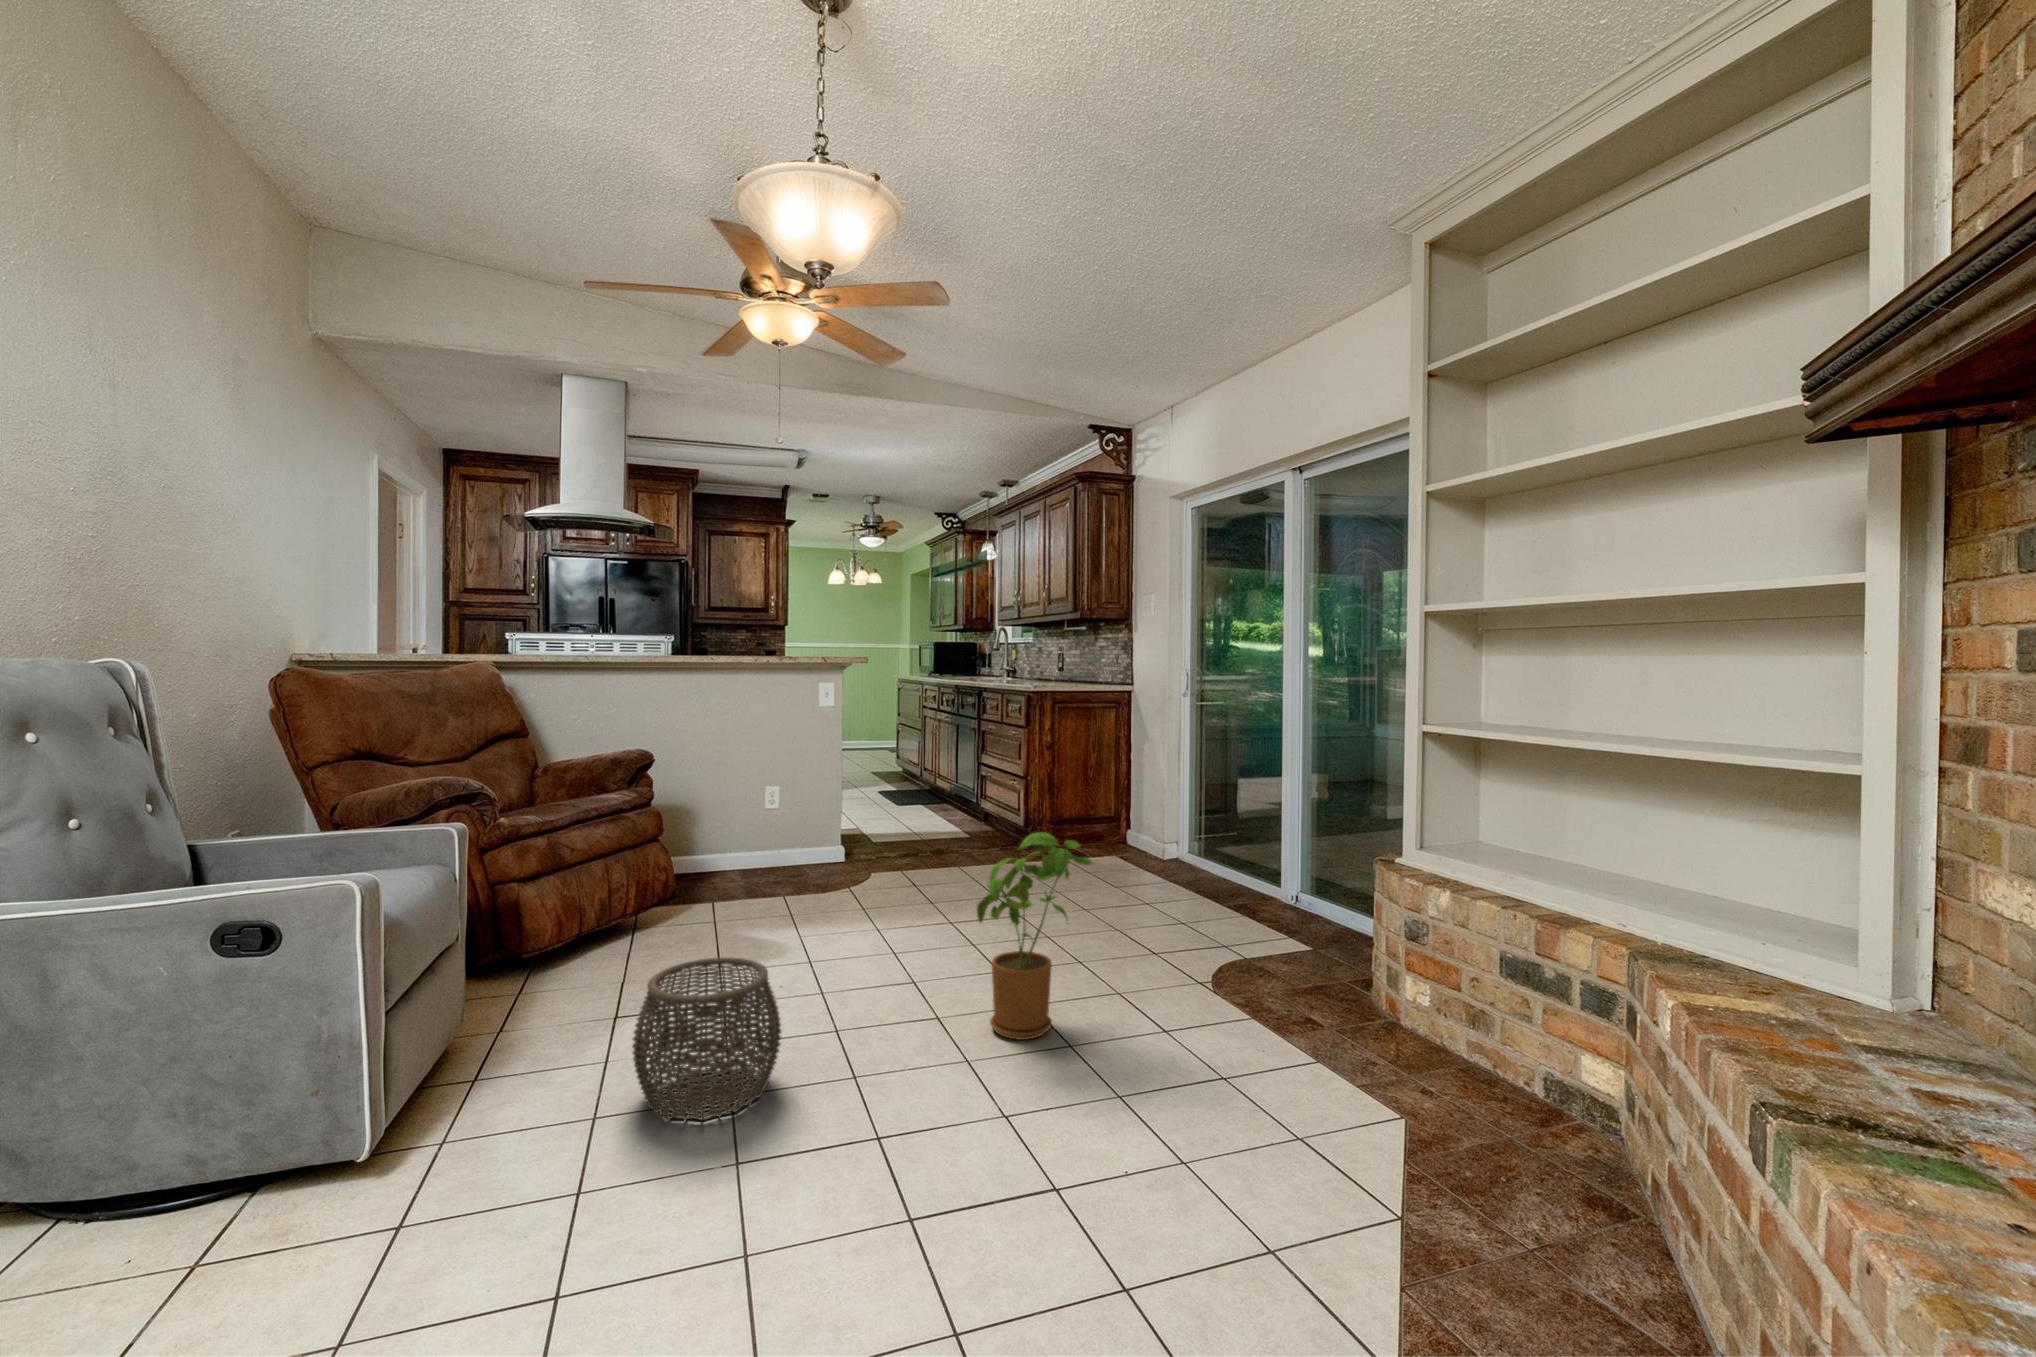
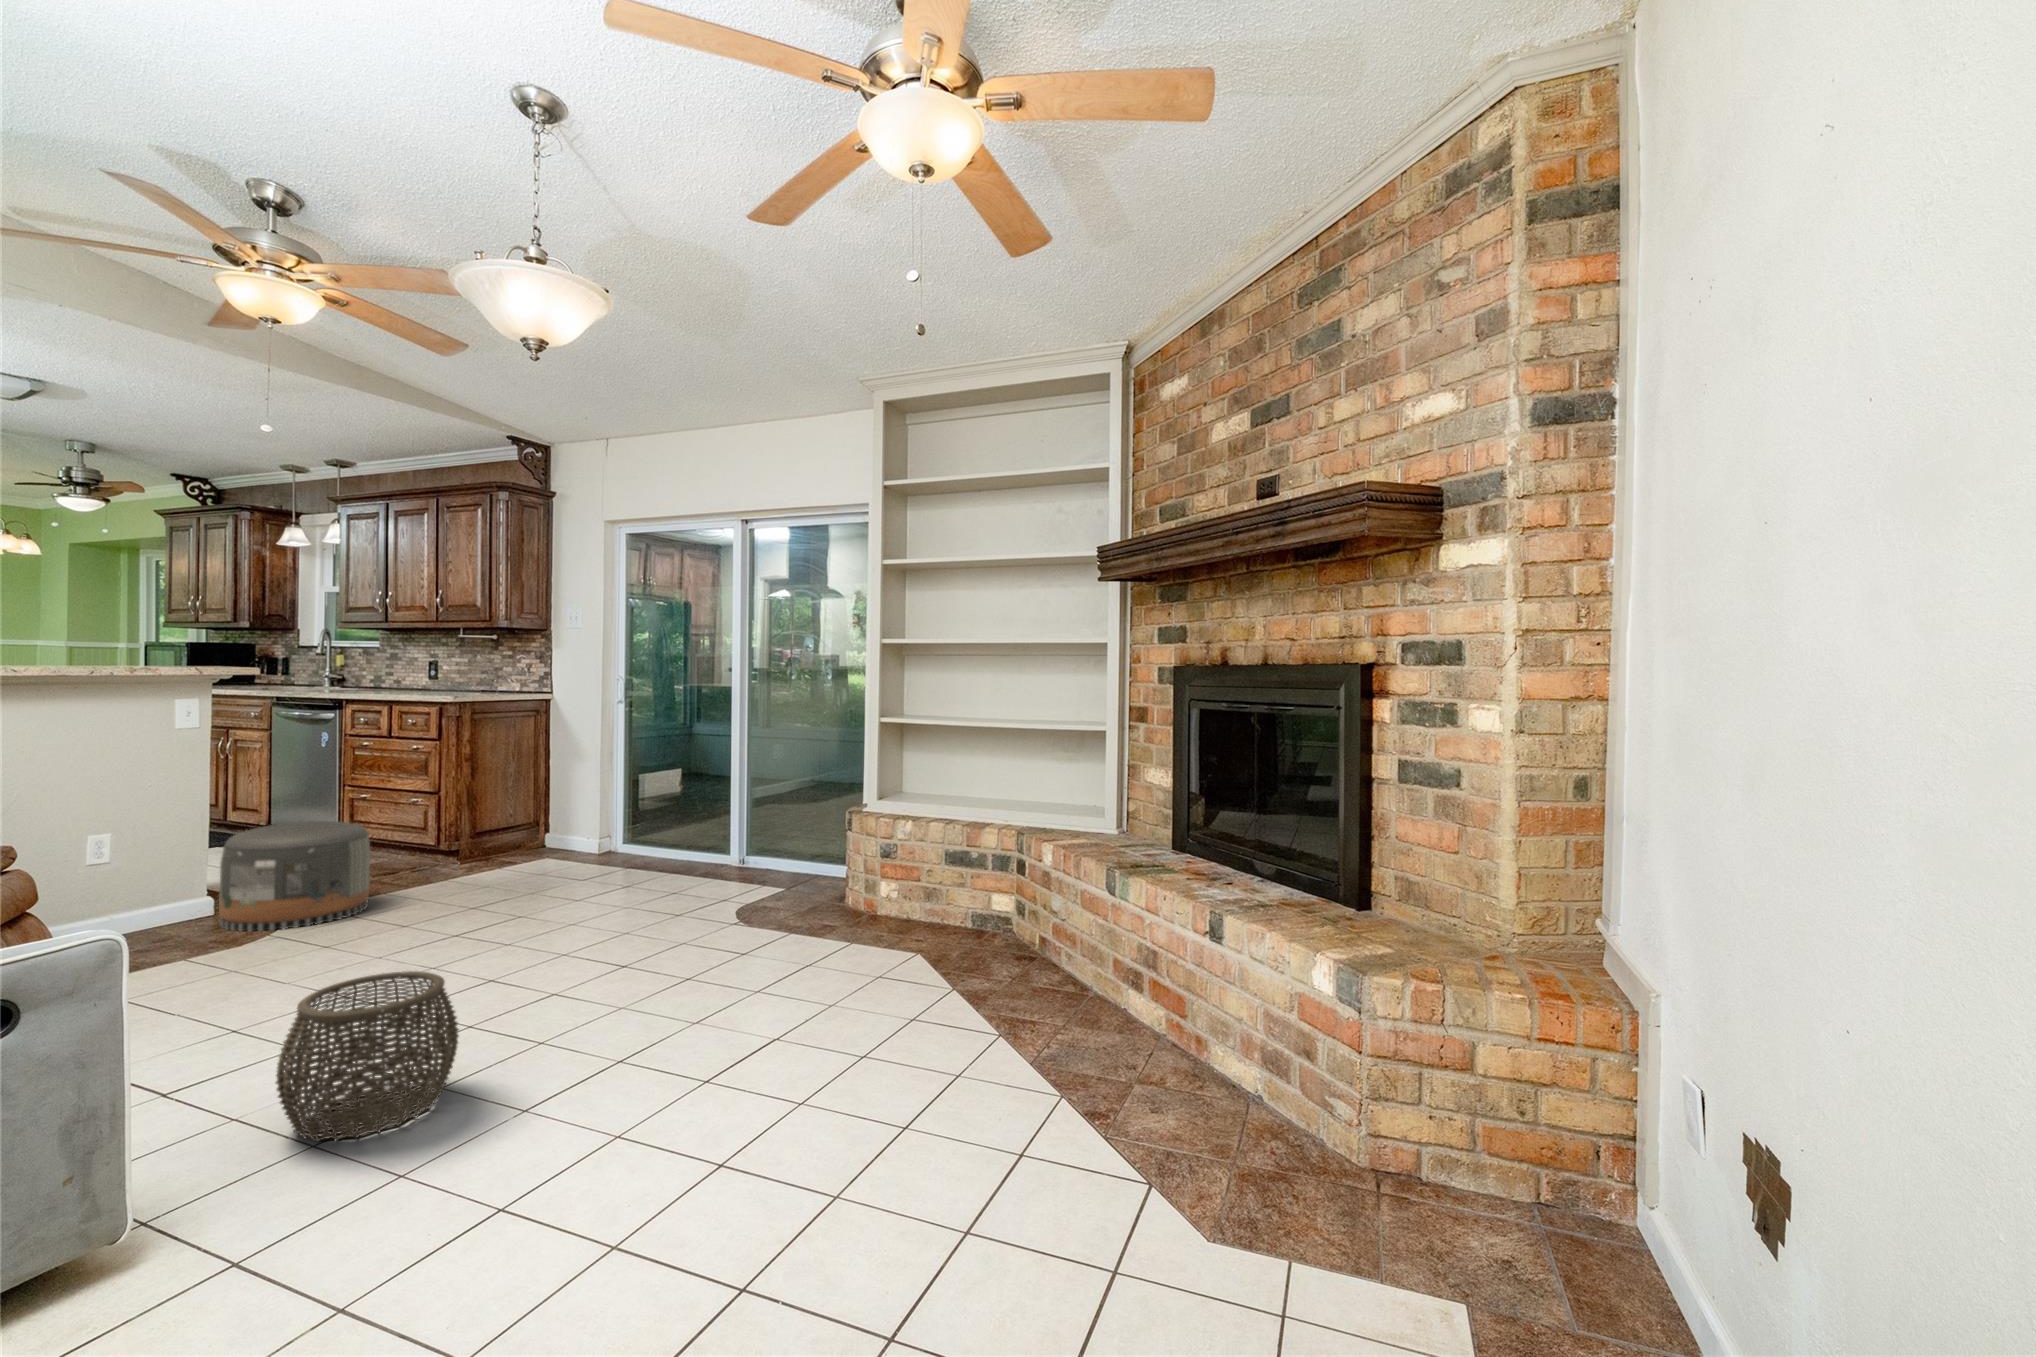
pouf: none [850,793,947,886] -> present [219,821,370,932]
house plant: present [977,833,1094,1040] -> none [588,816,696,993]

